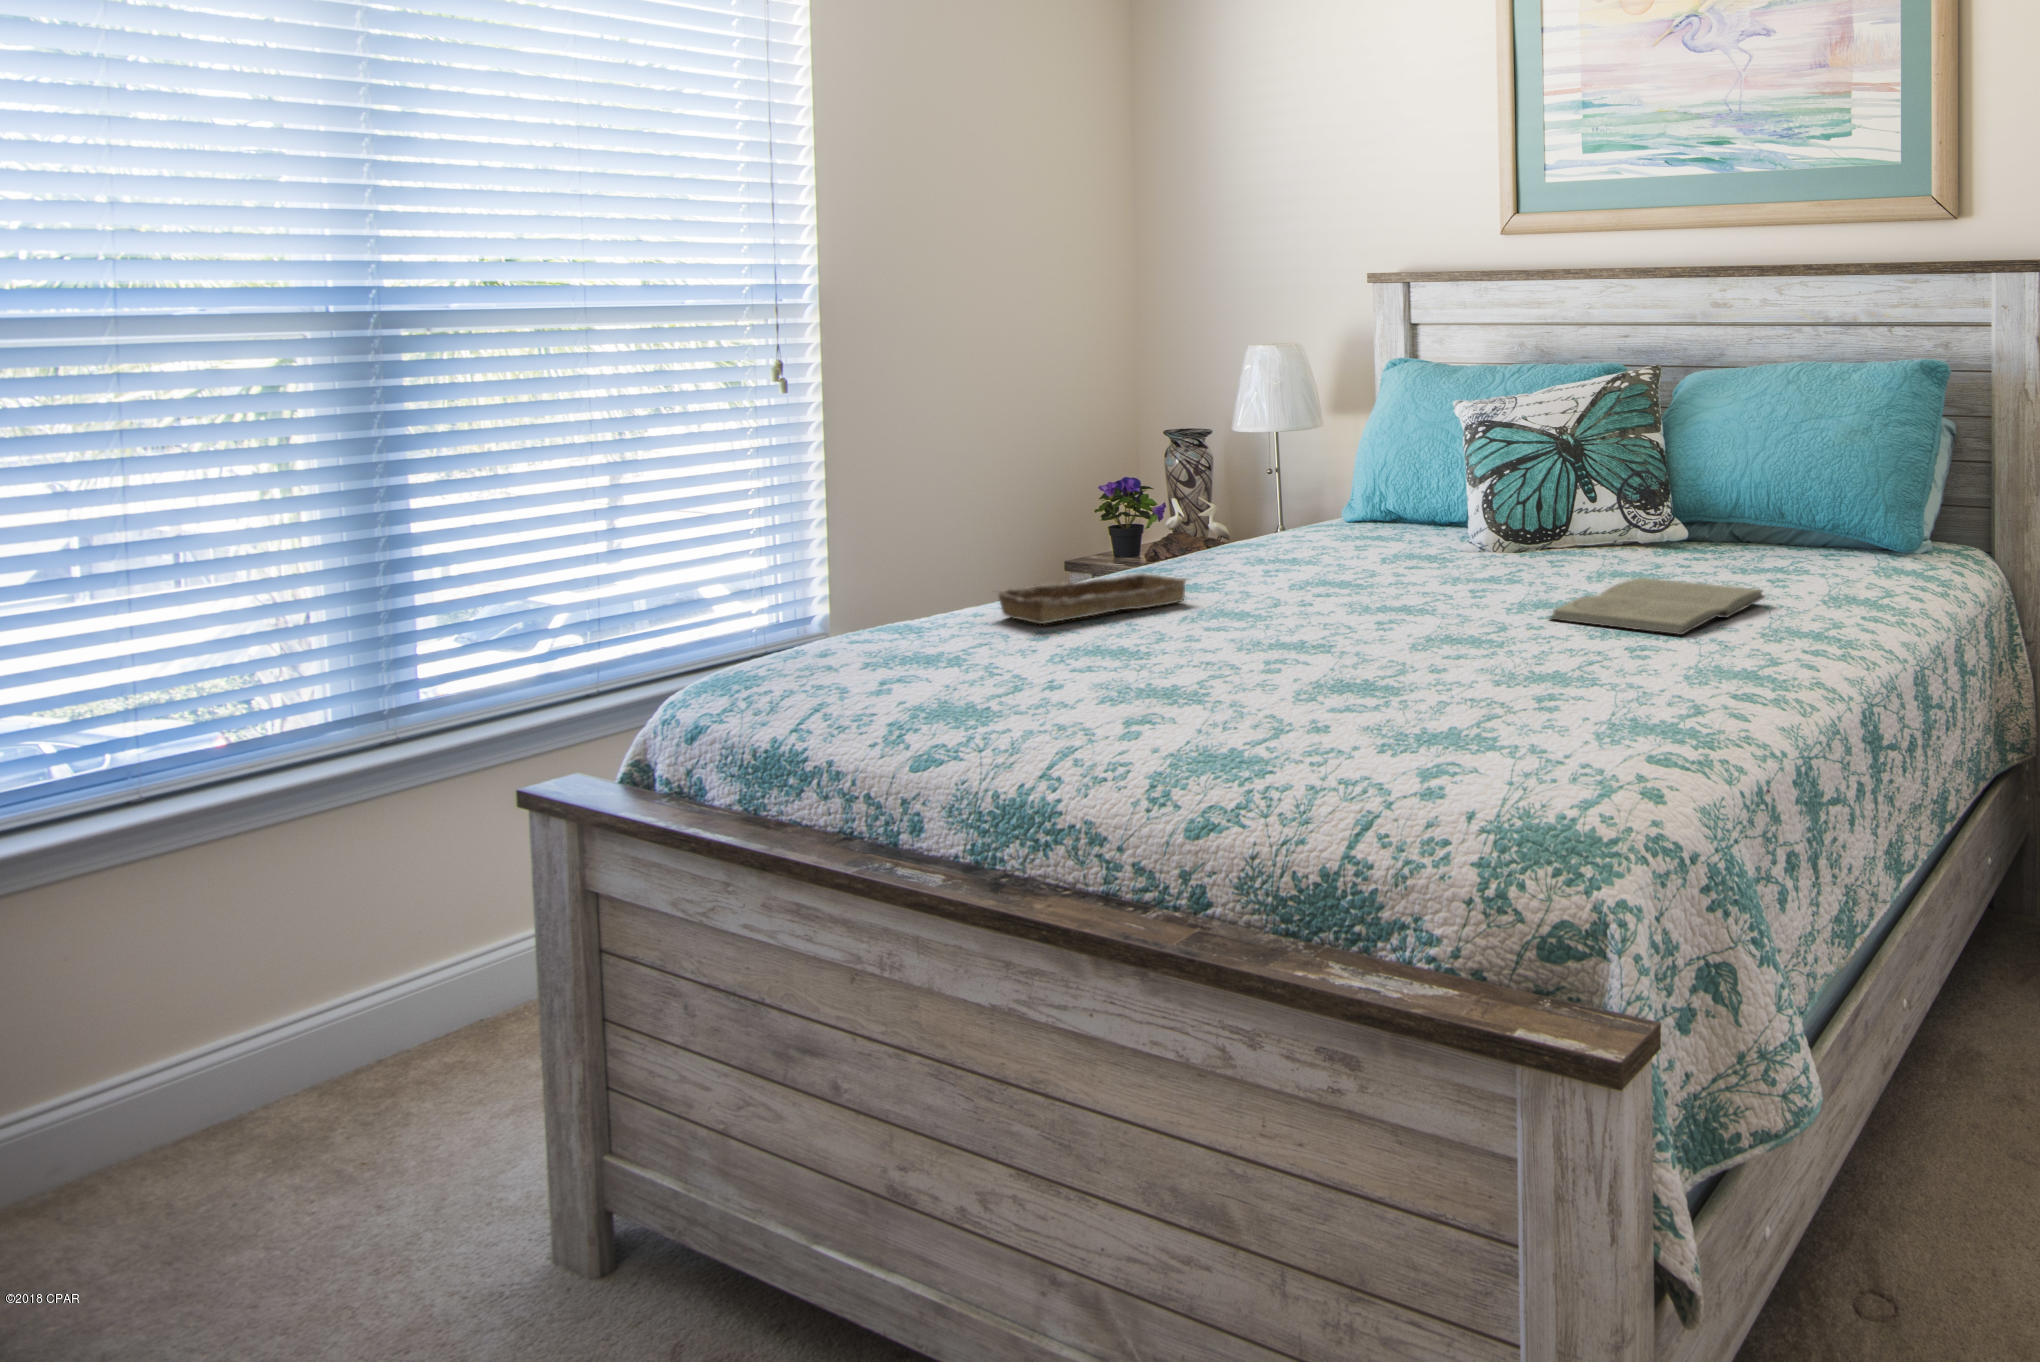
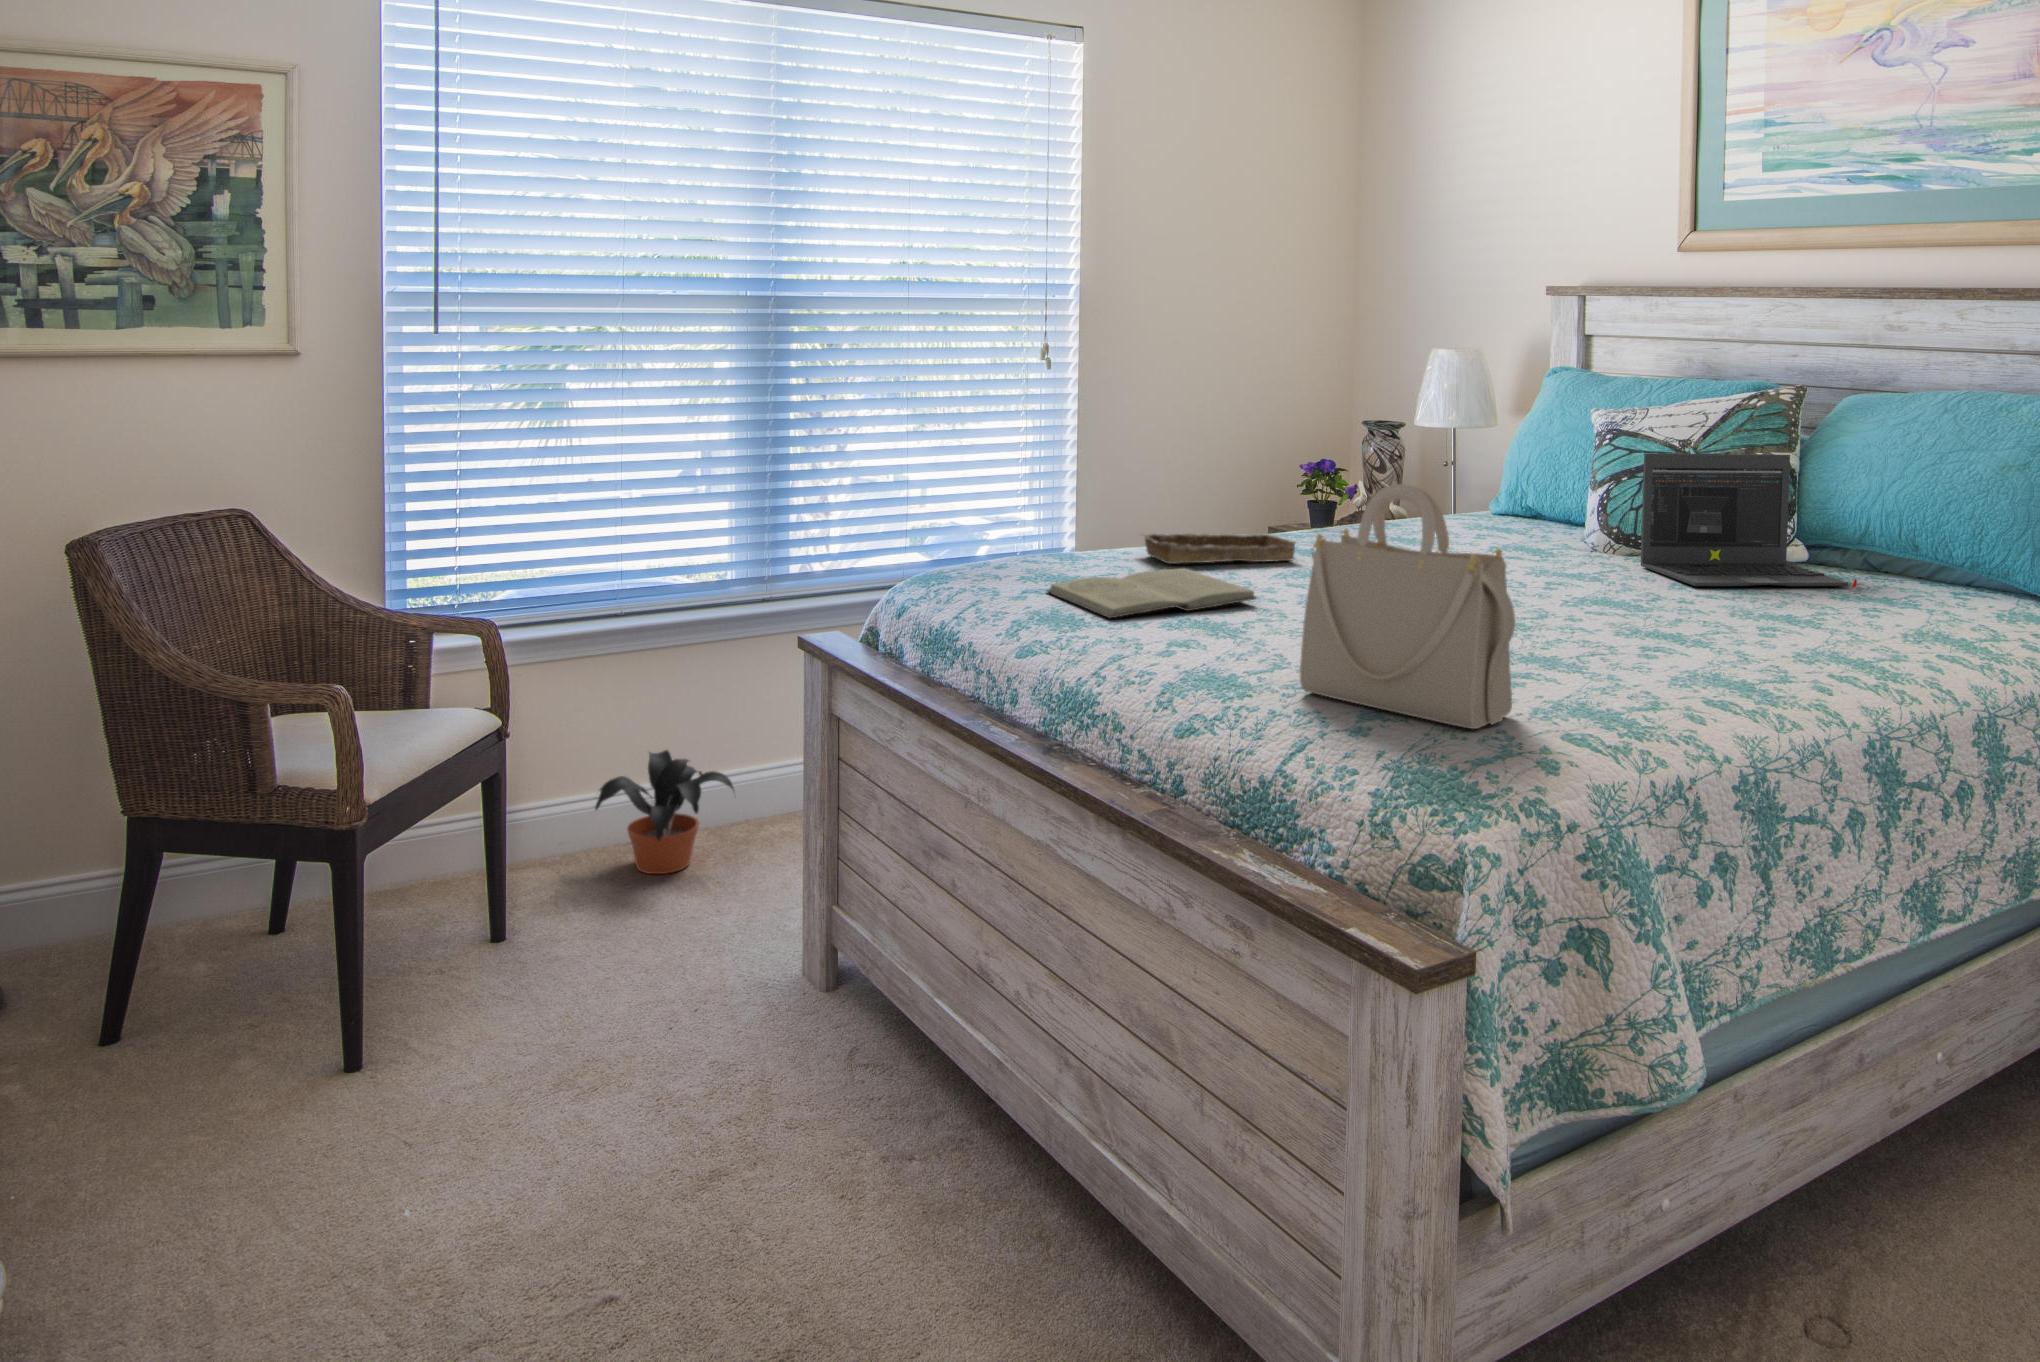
laptop: none [1538,435,1742,578] -> present [1641,454,1857,588]
handbag: none [1325,499,1573,767] -> present [1300,484,1515,729]
book: present [1549,578,1765,635] -> present [1047,569,1256,618]
potted plant: none [107,998,371,1193] -> present [595,750,733,874]

